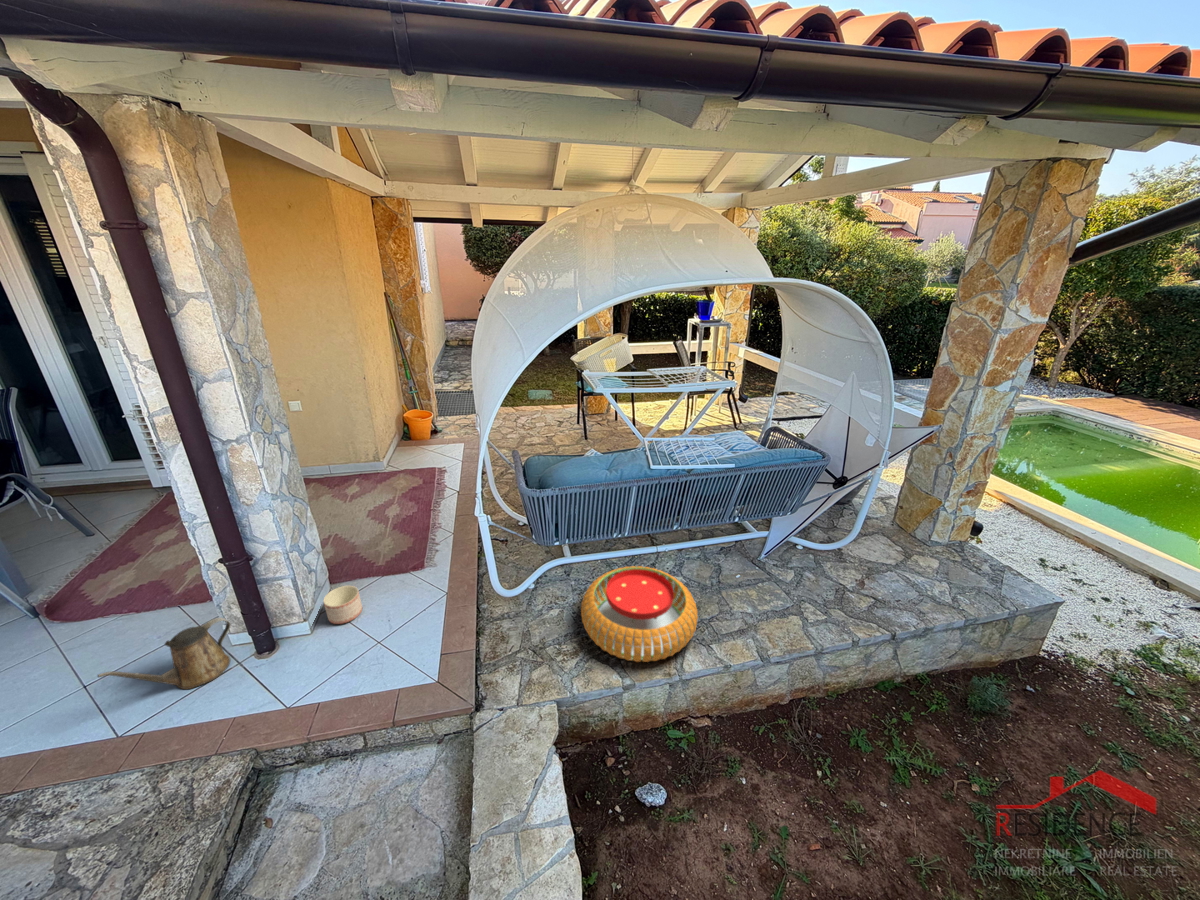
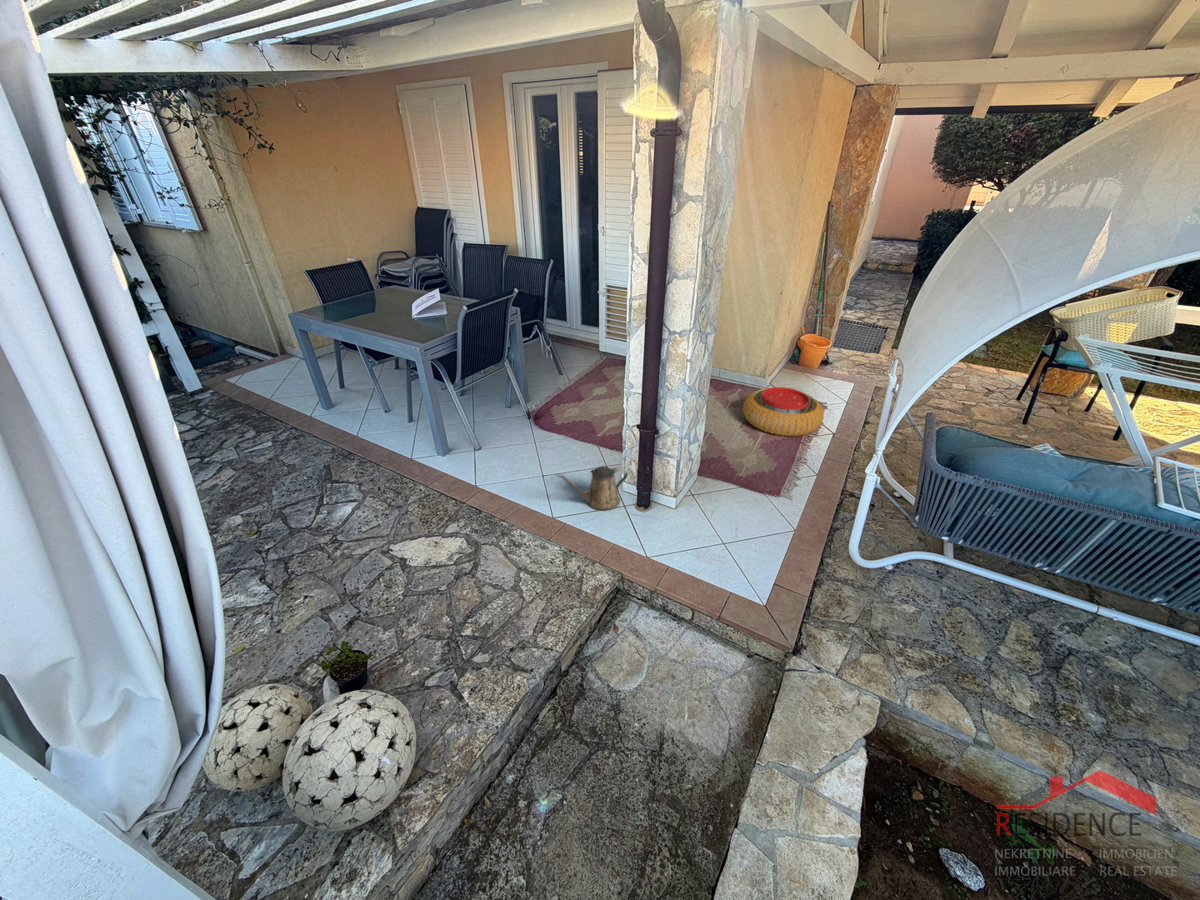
pouf: present [581,566,698,662] -> present [743,387,824,436]
planter: present [324,586,362,624] -> none [689,482,719,514]

